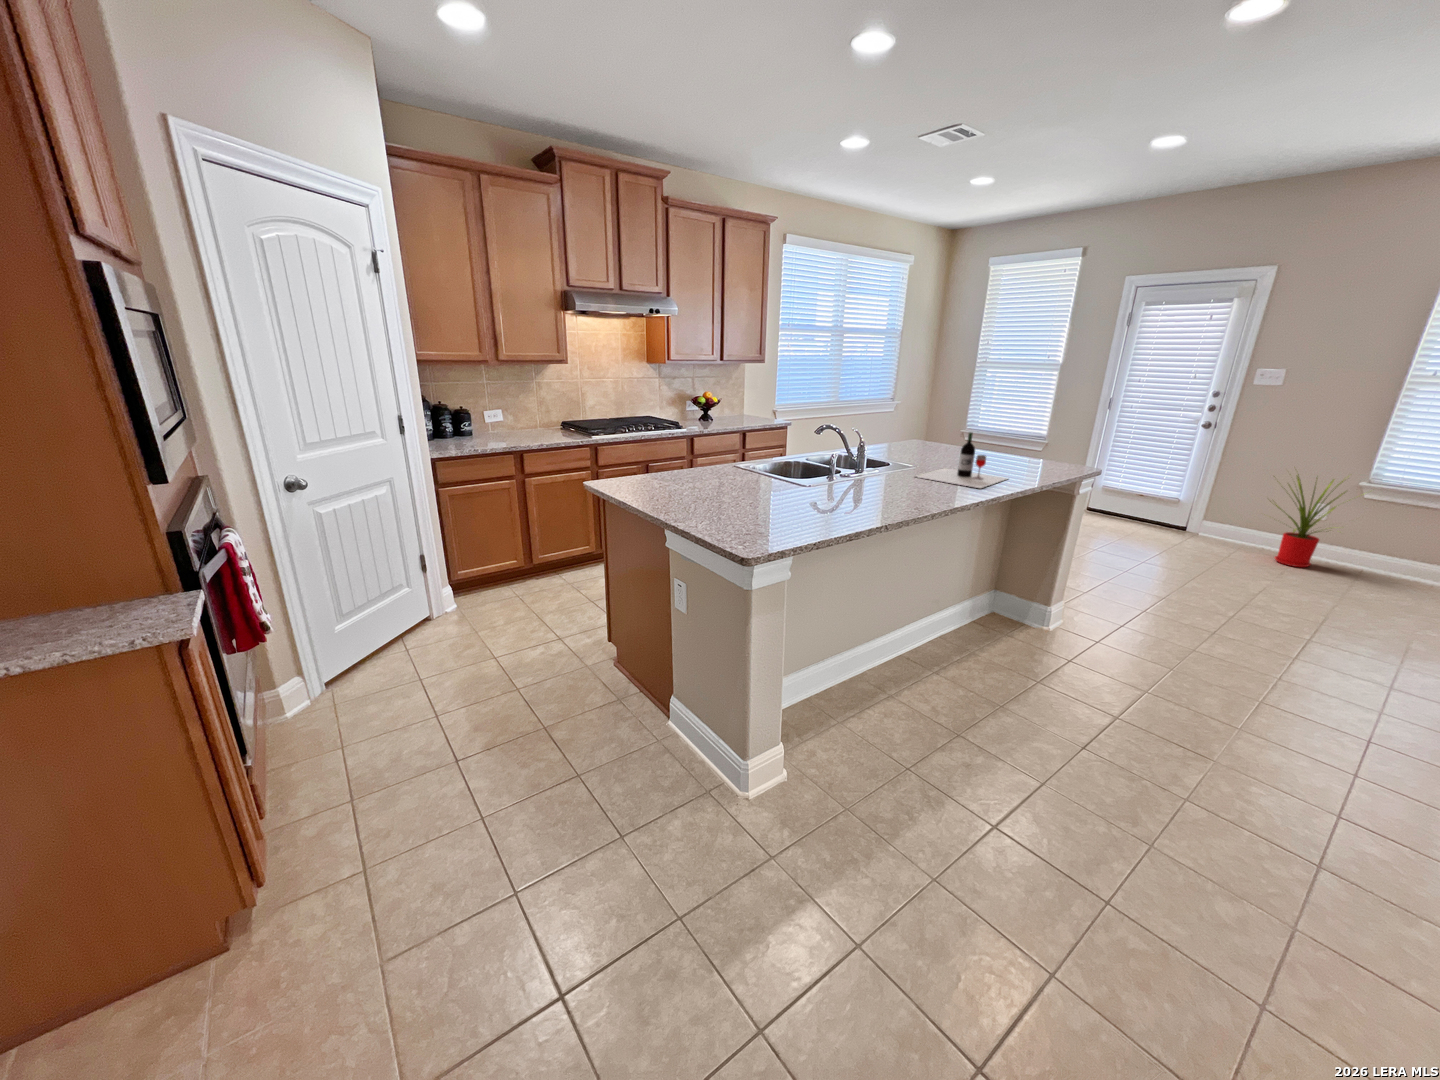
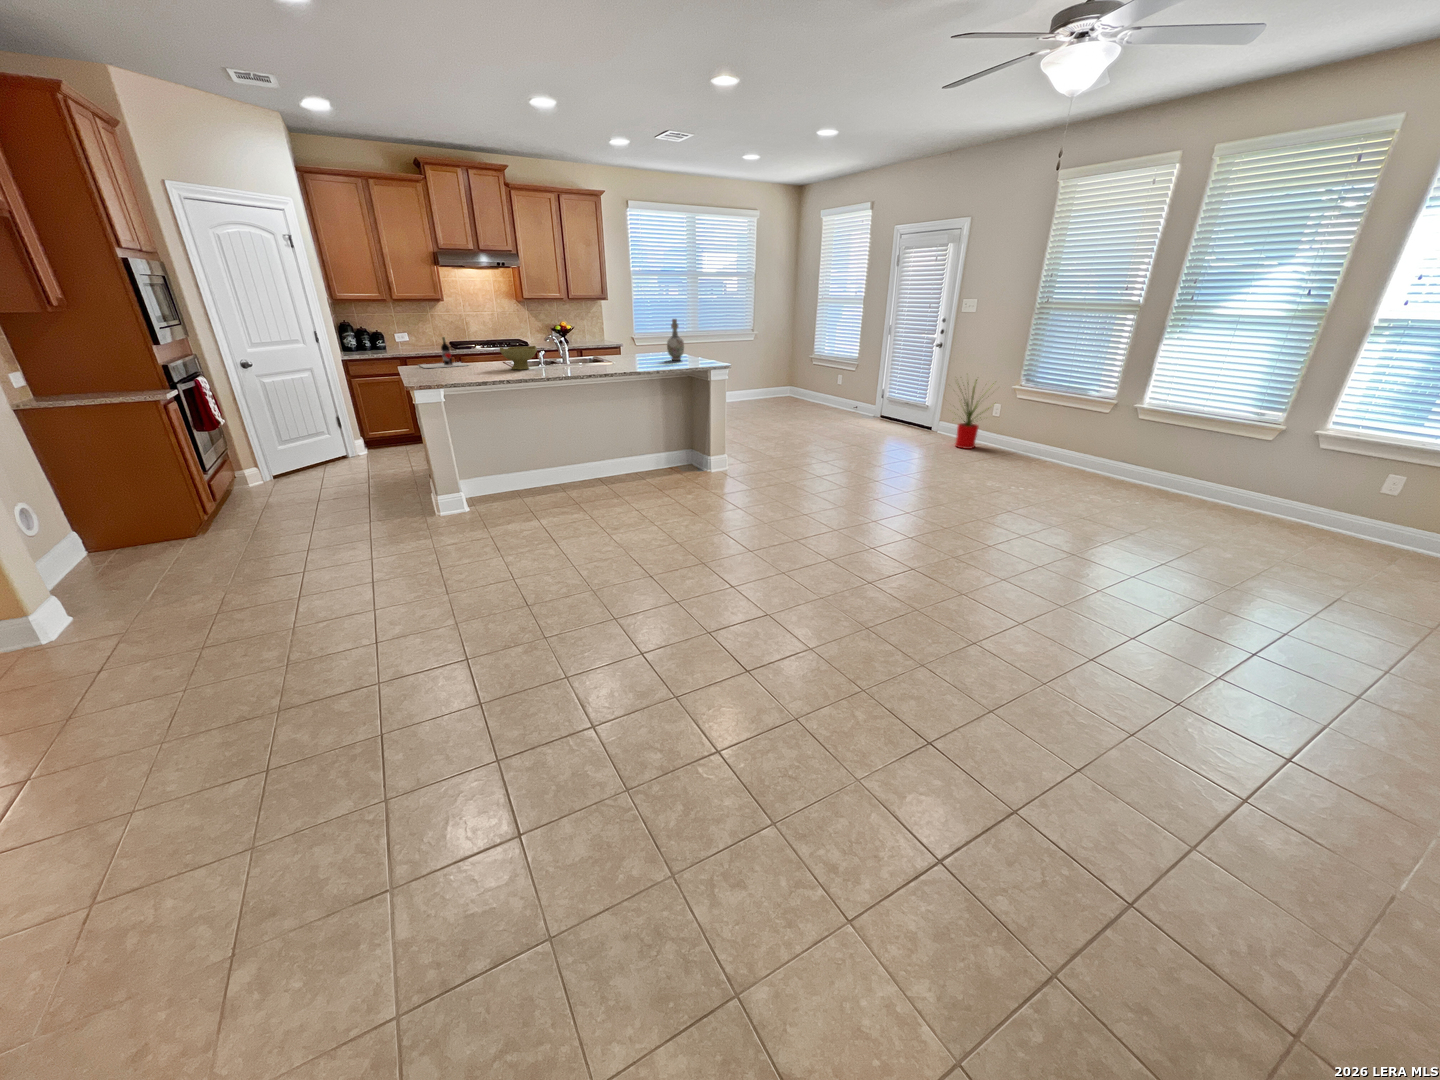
vase: none [1023,404,1055,468] -> present [667,319,684,360]
wine bottle: present [916,432,1007,488] -> present [420,337,466,368]
bowl: none [837,455,904,501] -> present [500,346,537,370]

